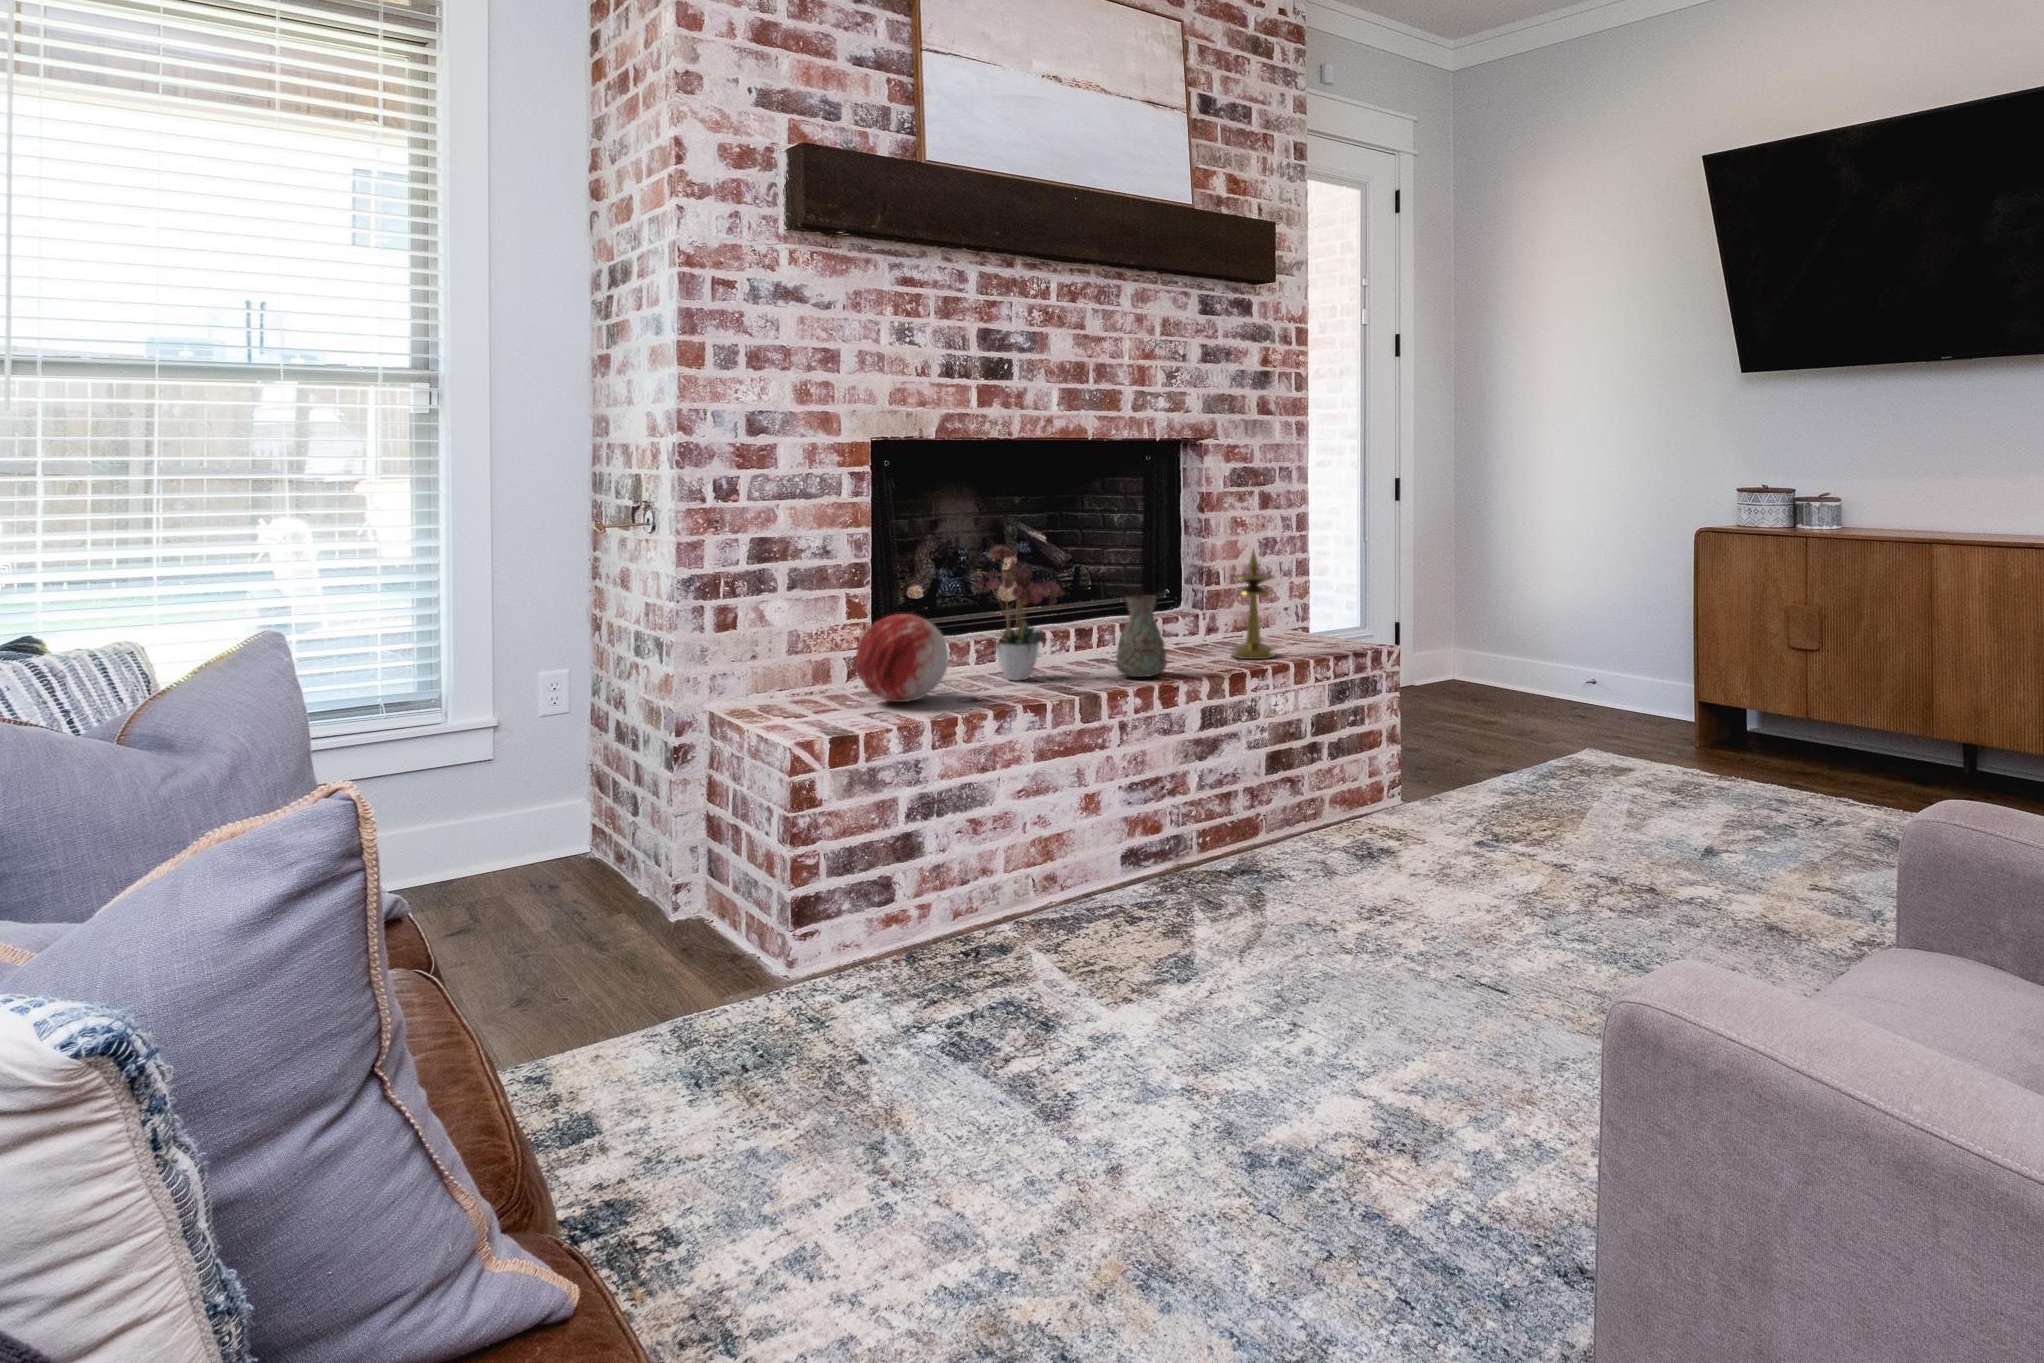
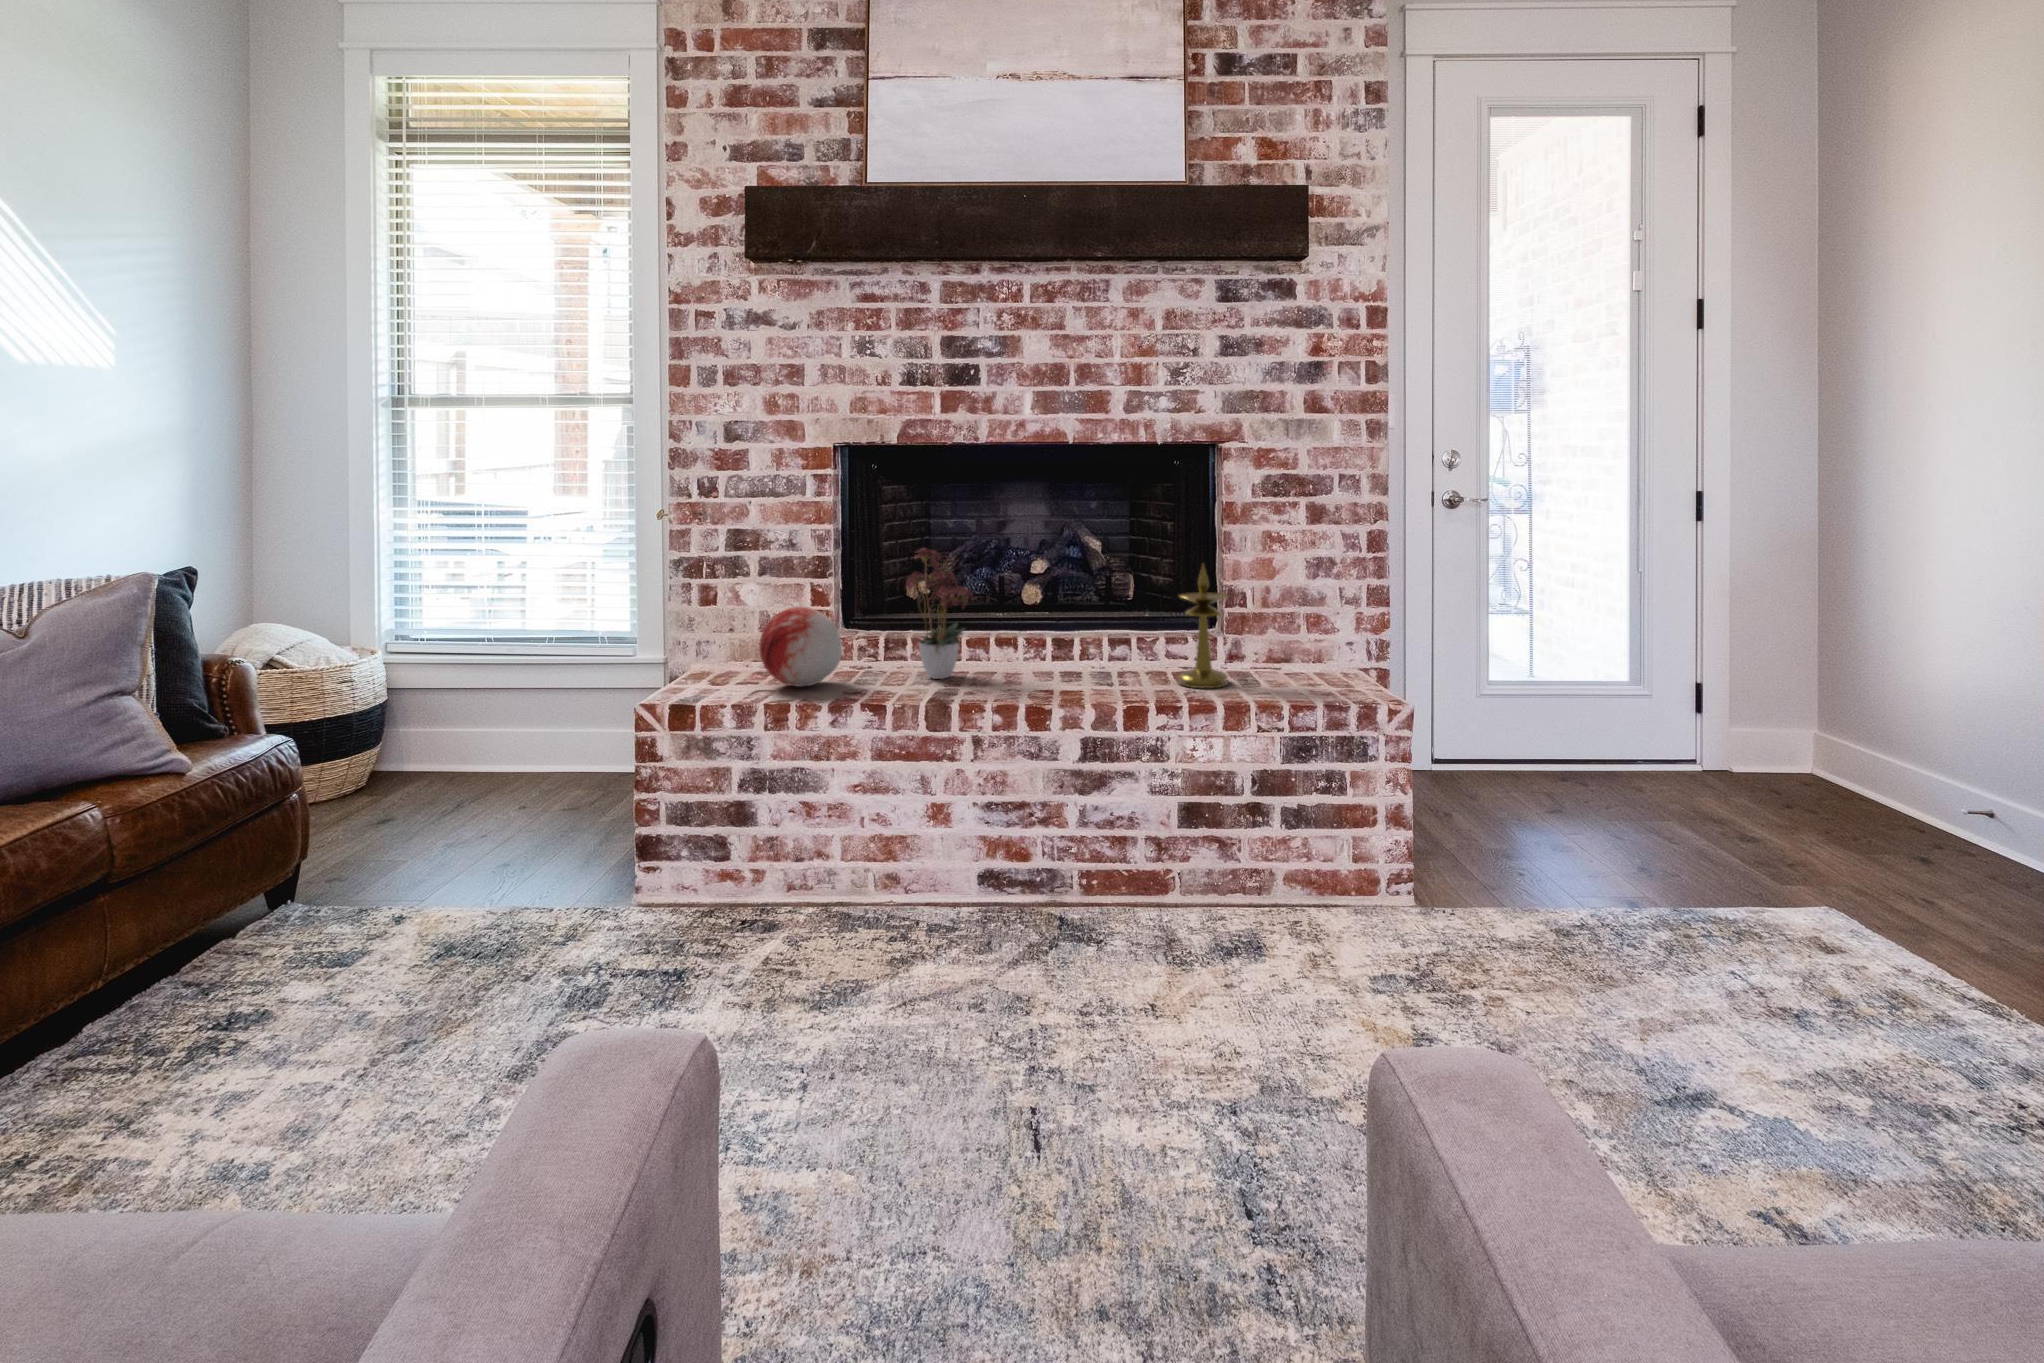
decorative vase: present [1116,595,1167,677] -> none [1010,607,1062,692]

